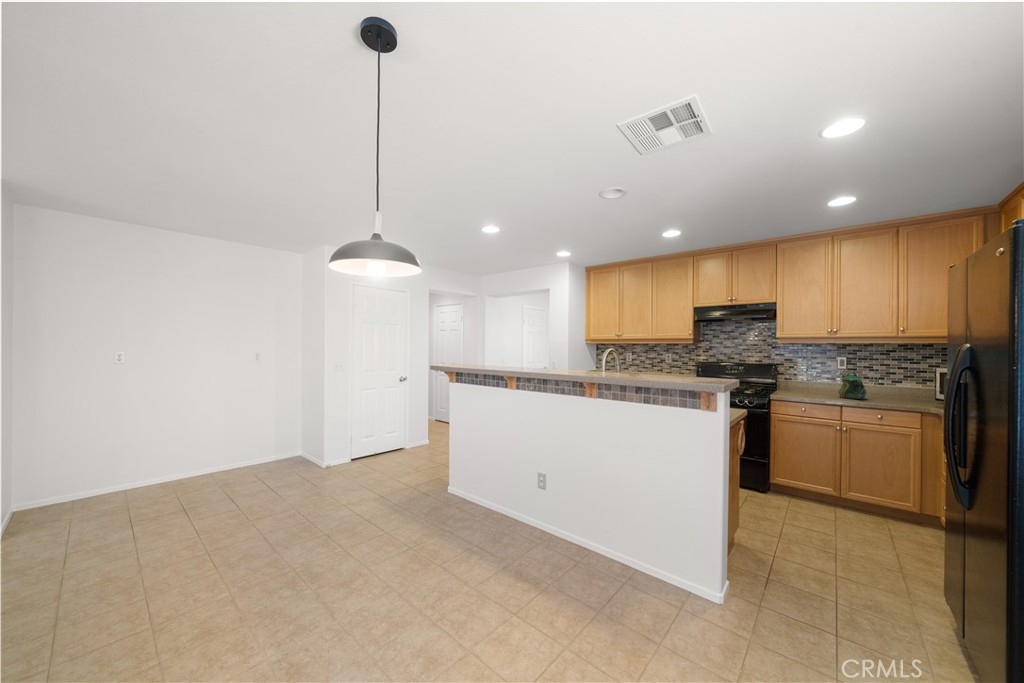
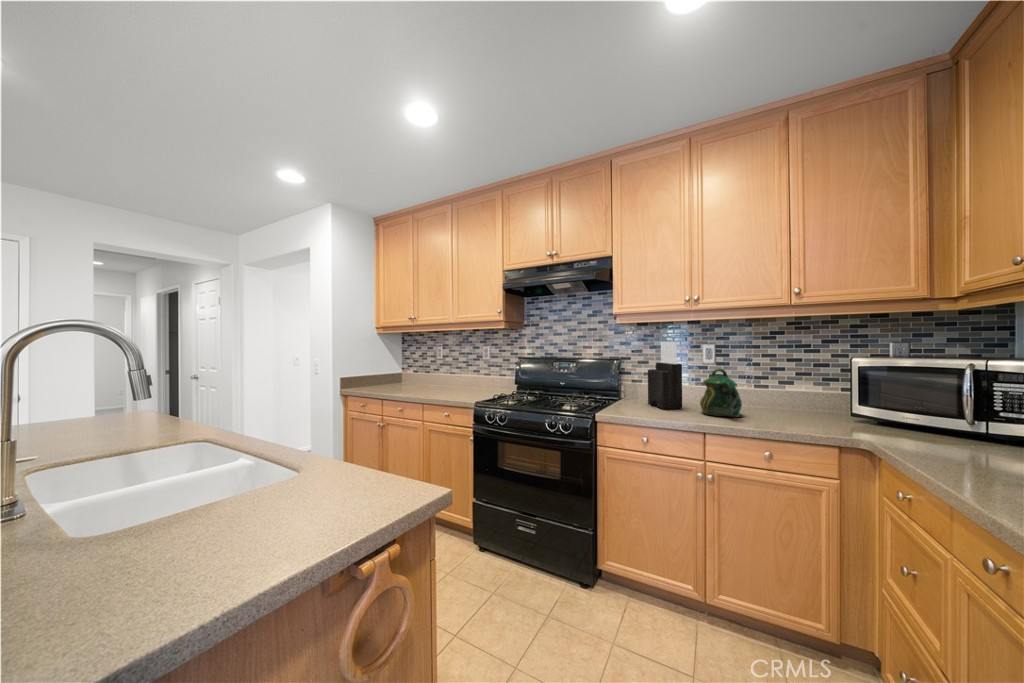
knife block: none [800,355,825,395] -> present [648,342,682,409]

